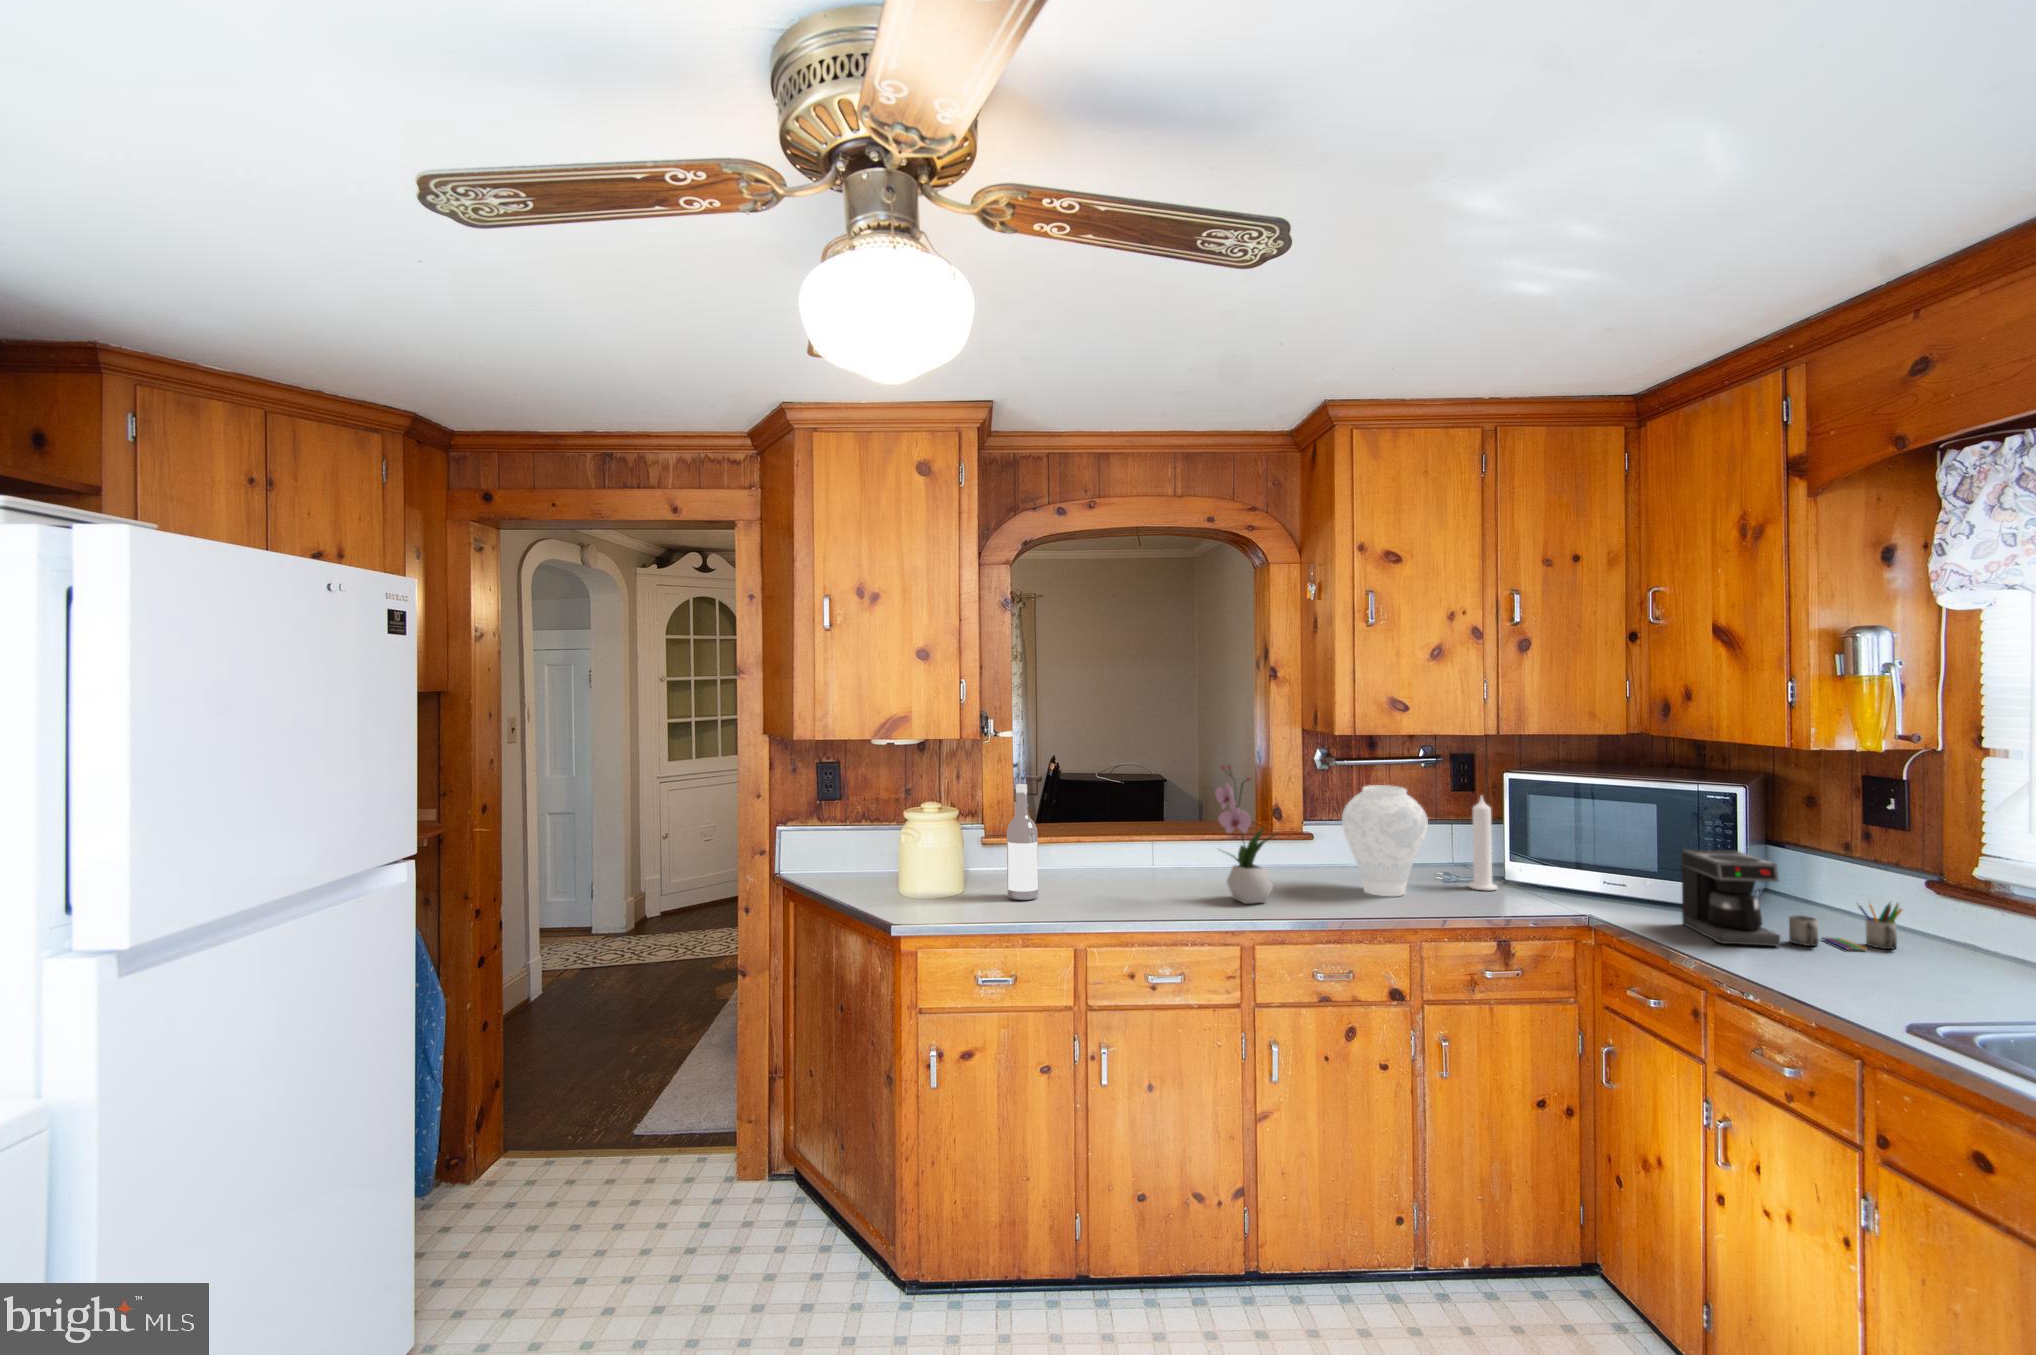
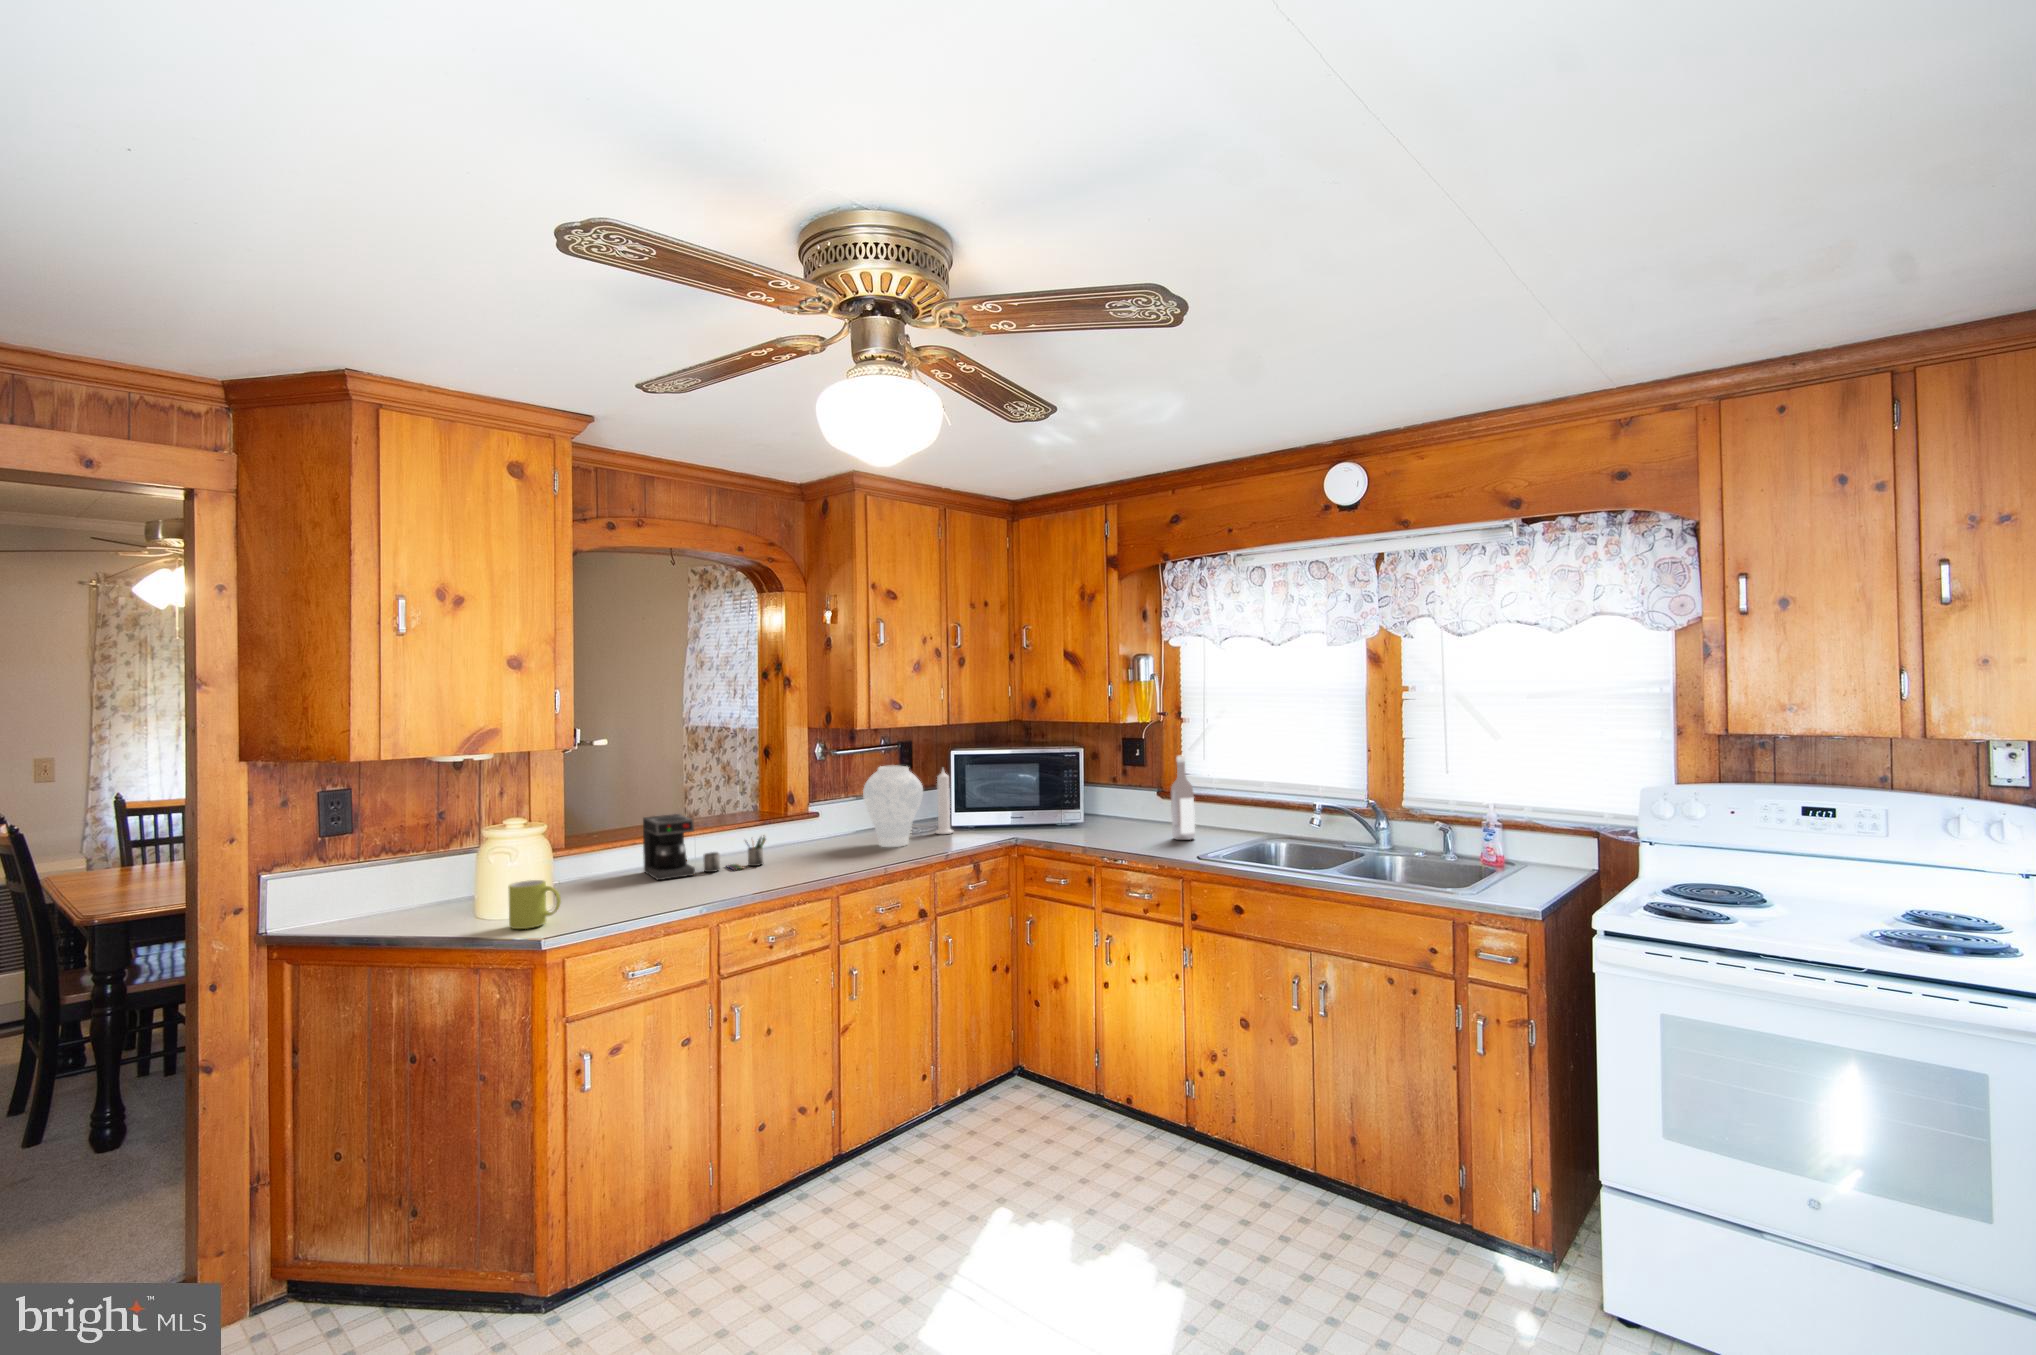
flower arrangement: present [1215,765,1274,904] -> none [791,757,841,867]
wine bottle: present [1007,784,1038,900] -> present [1171,756,1195,840]
coffee maker: present [1681,849,1902,950] -> present [643,814,766,880]
mug: none [892,864,929,911] -> present [508,880,561,929]

